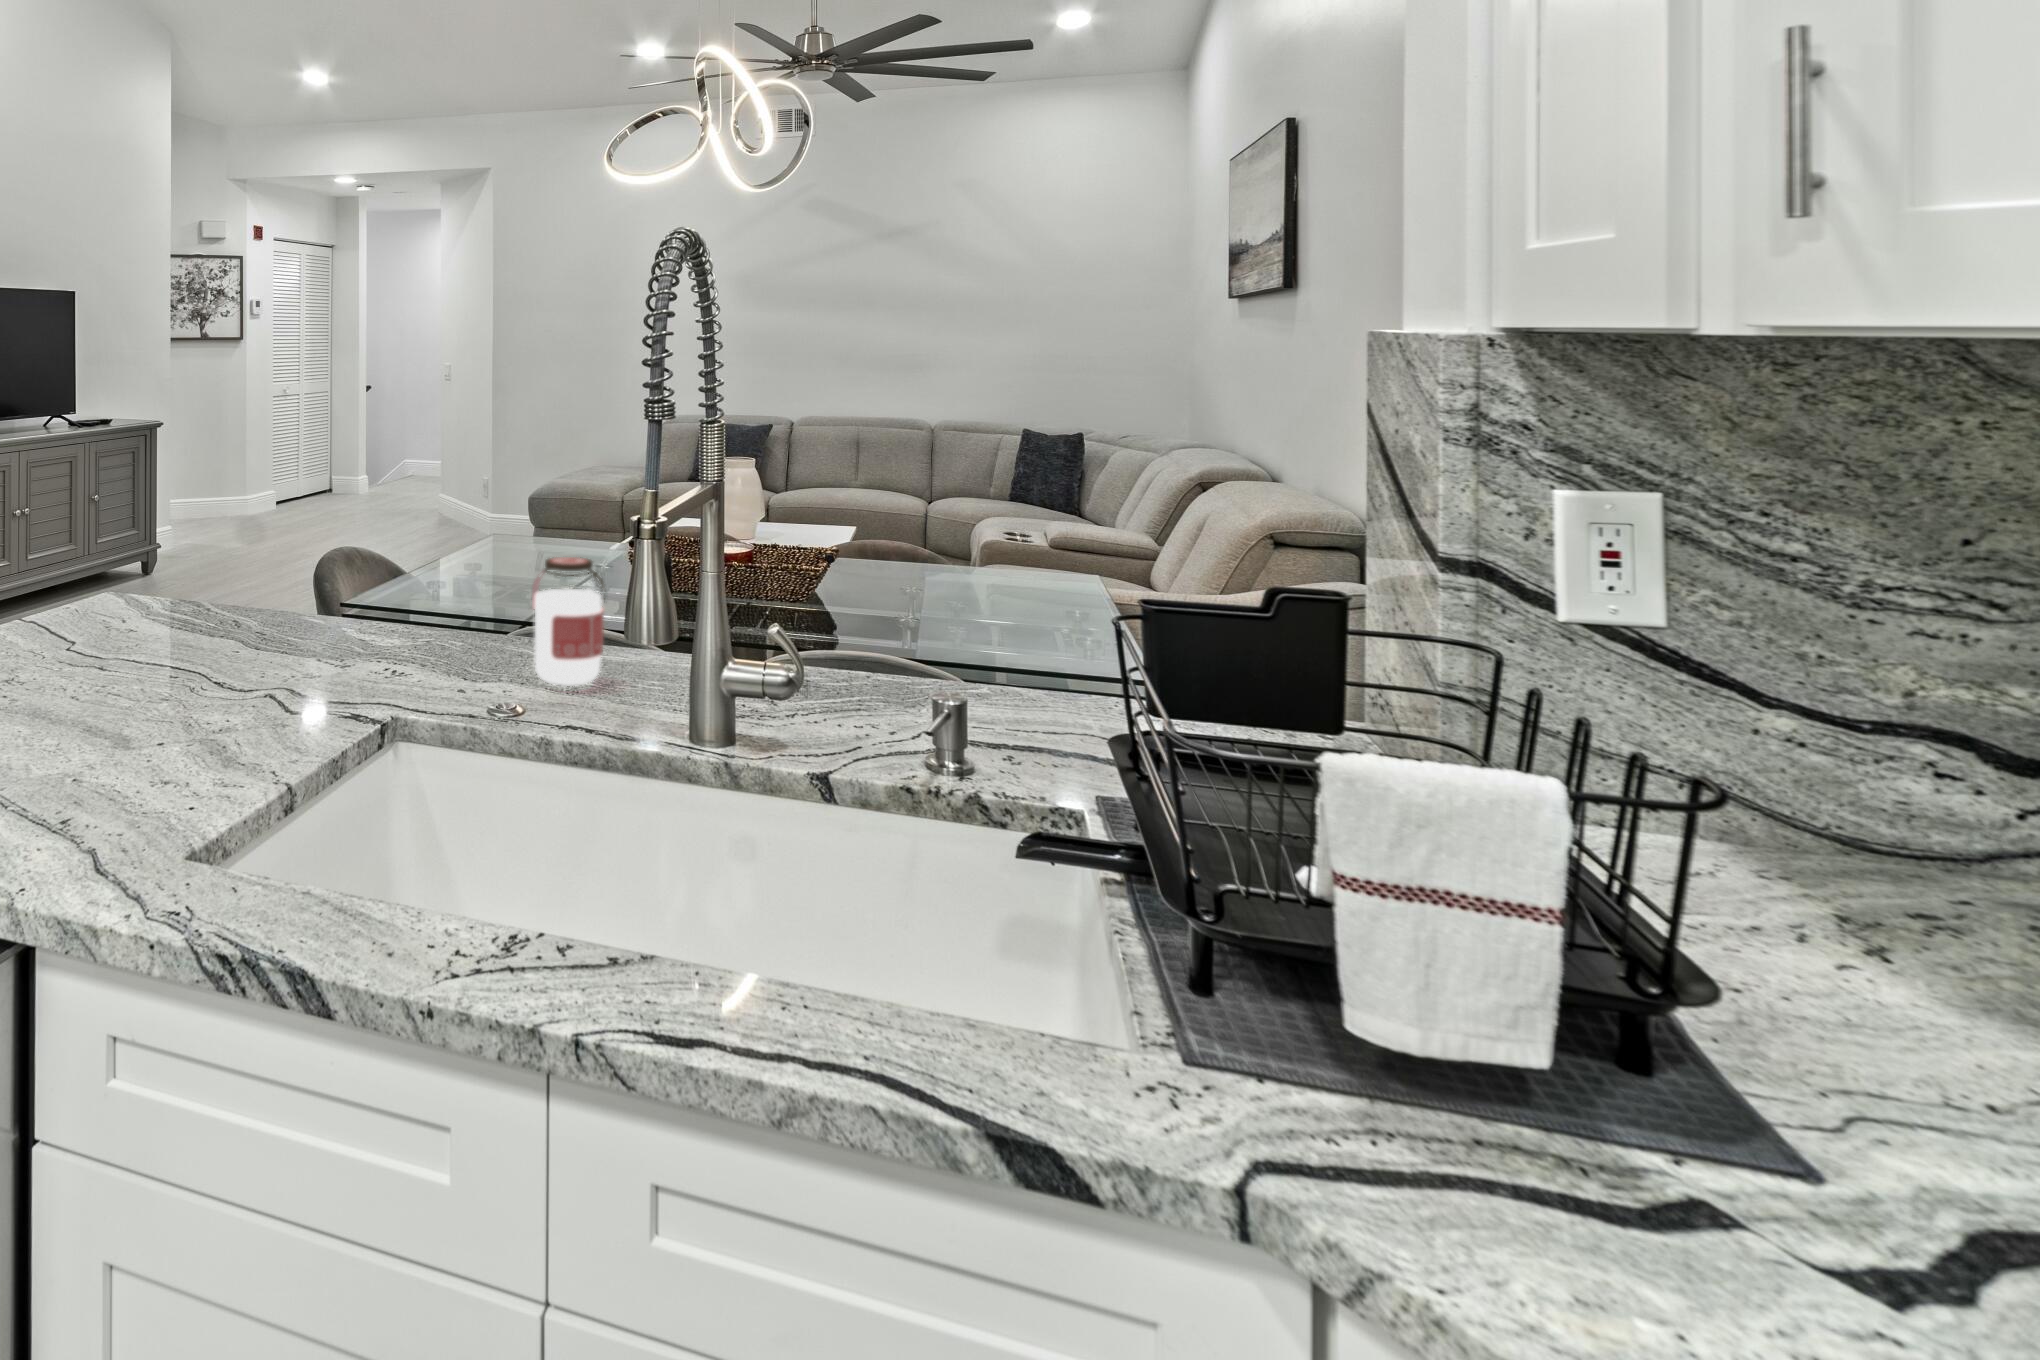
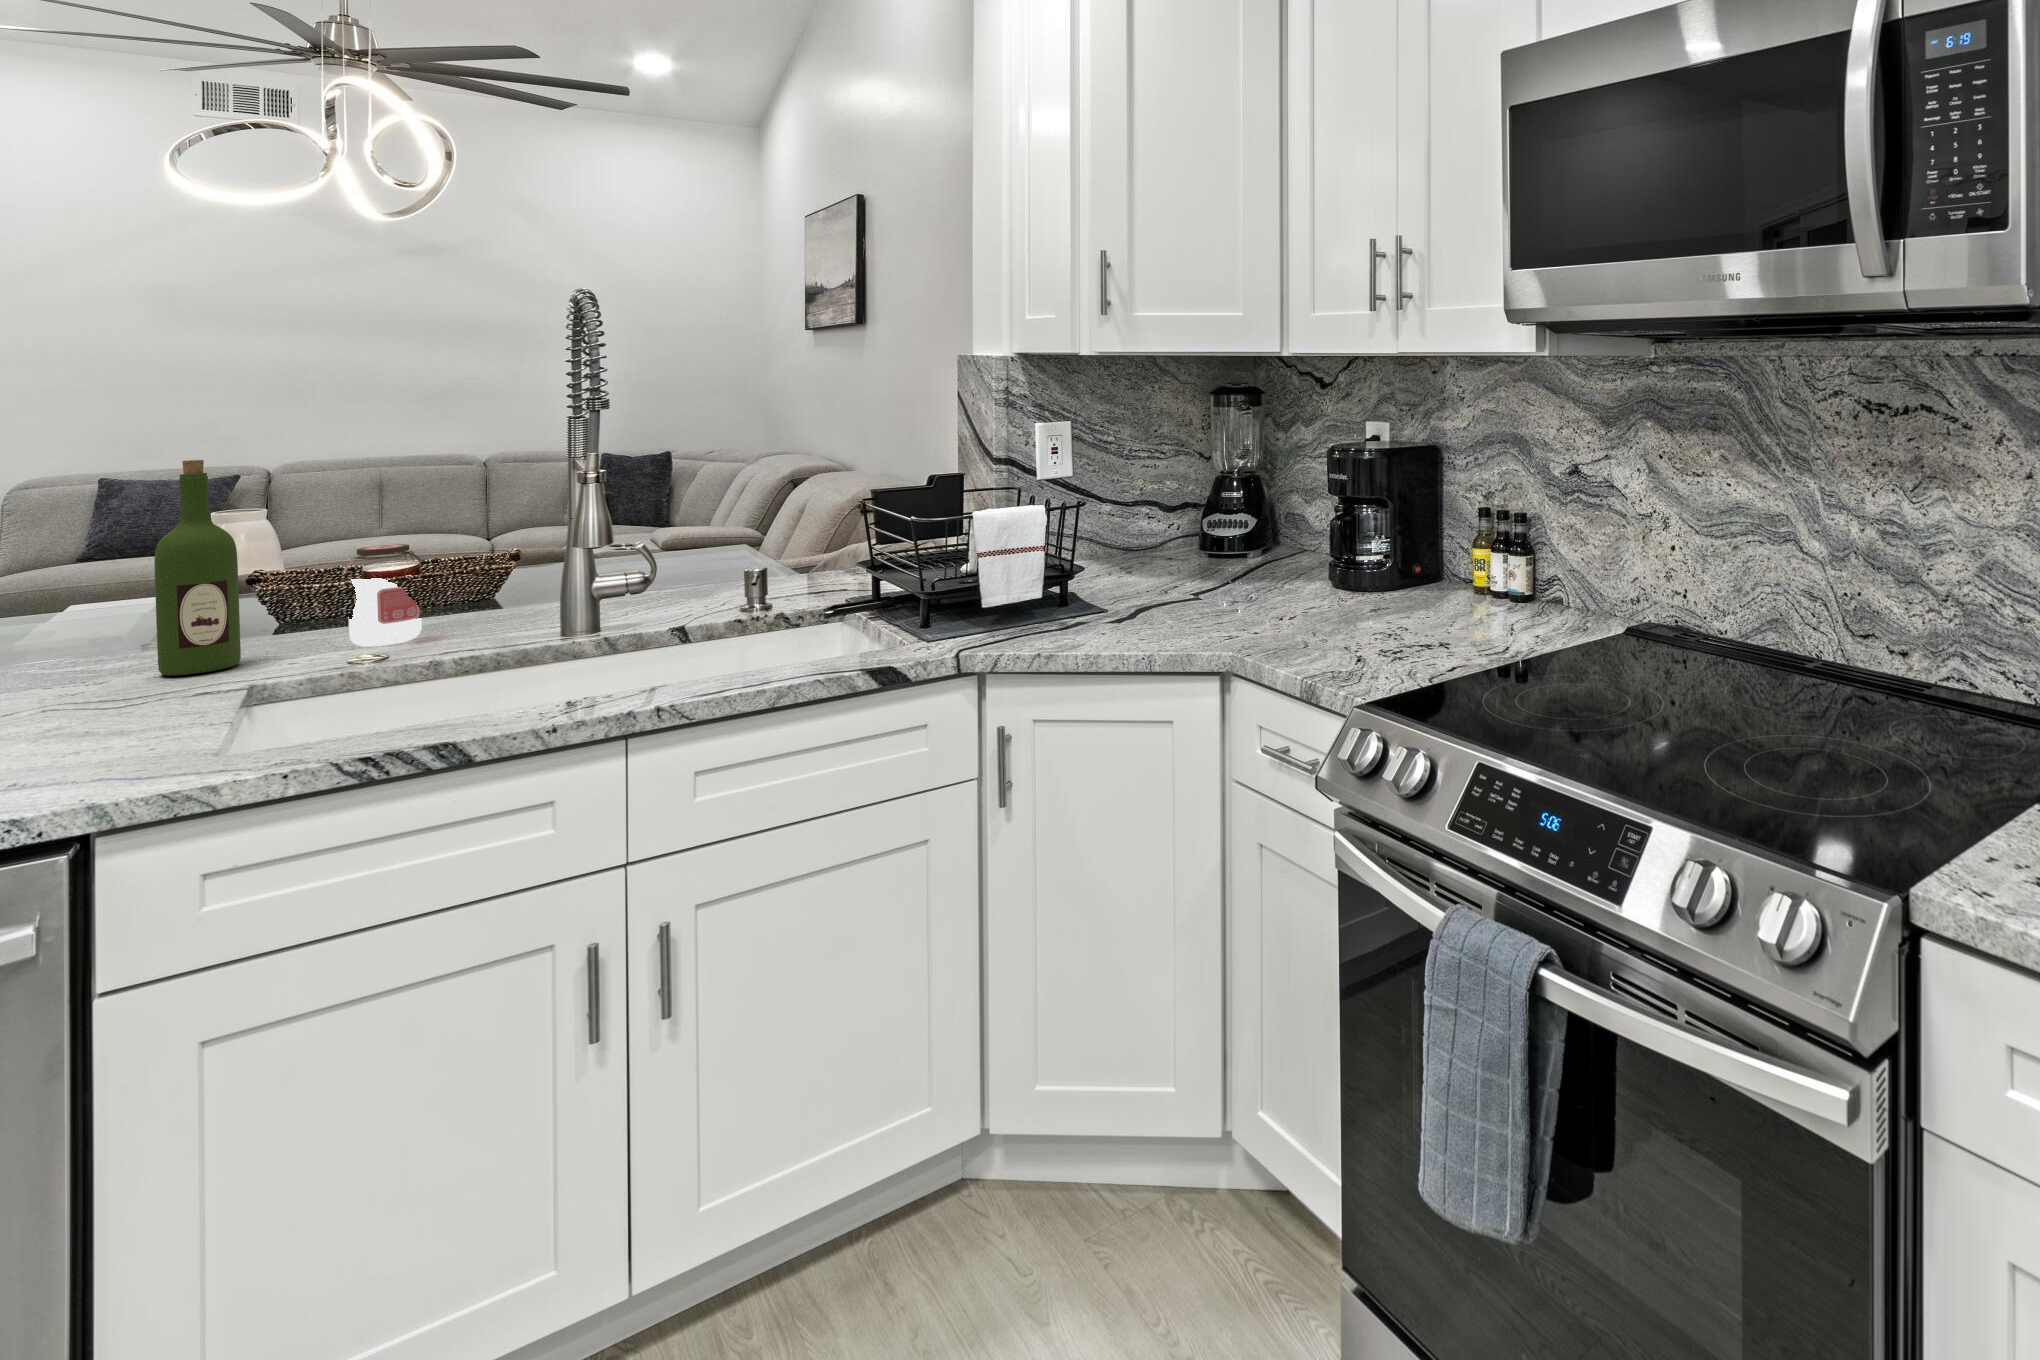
wine bottle: none [390,436,454,677] -> present [154,460,241,676]

